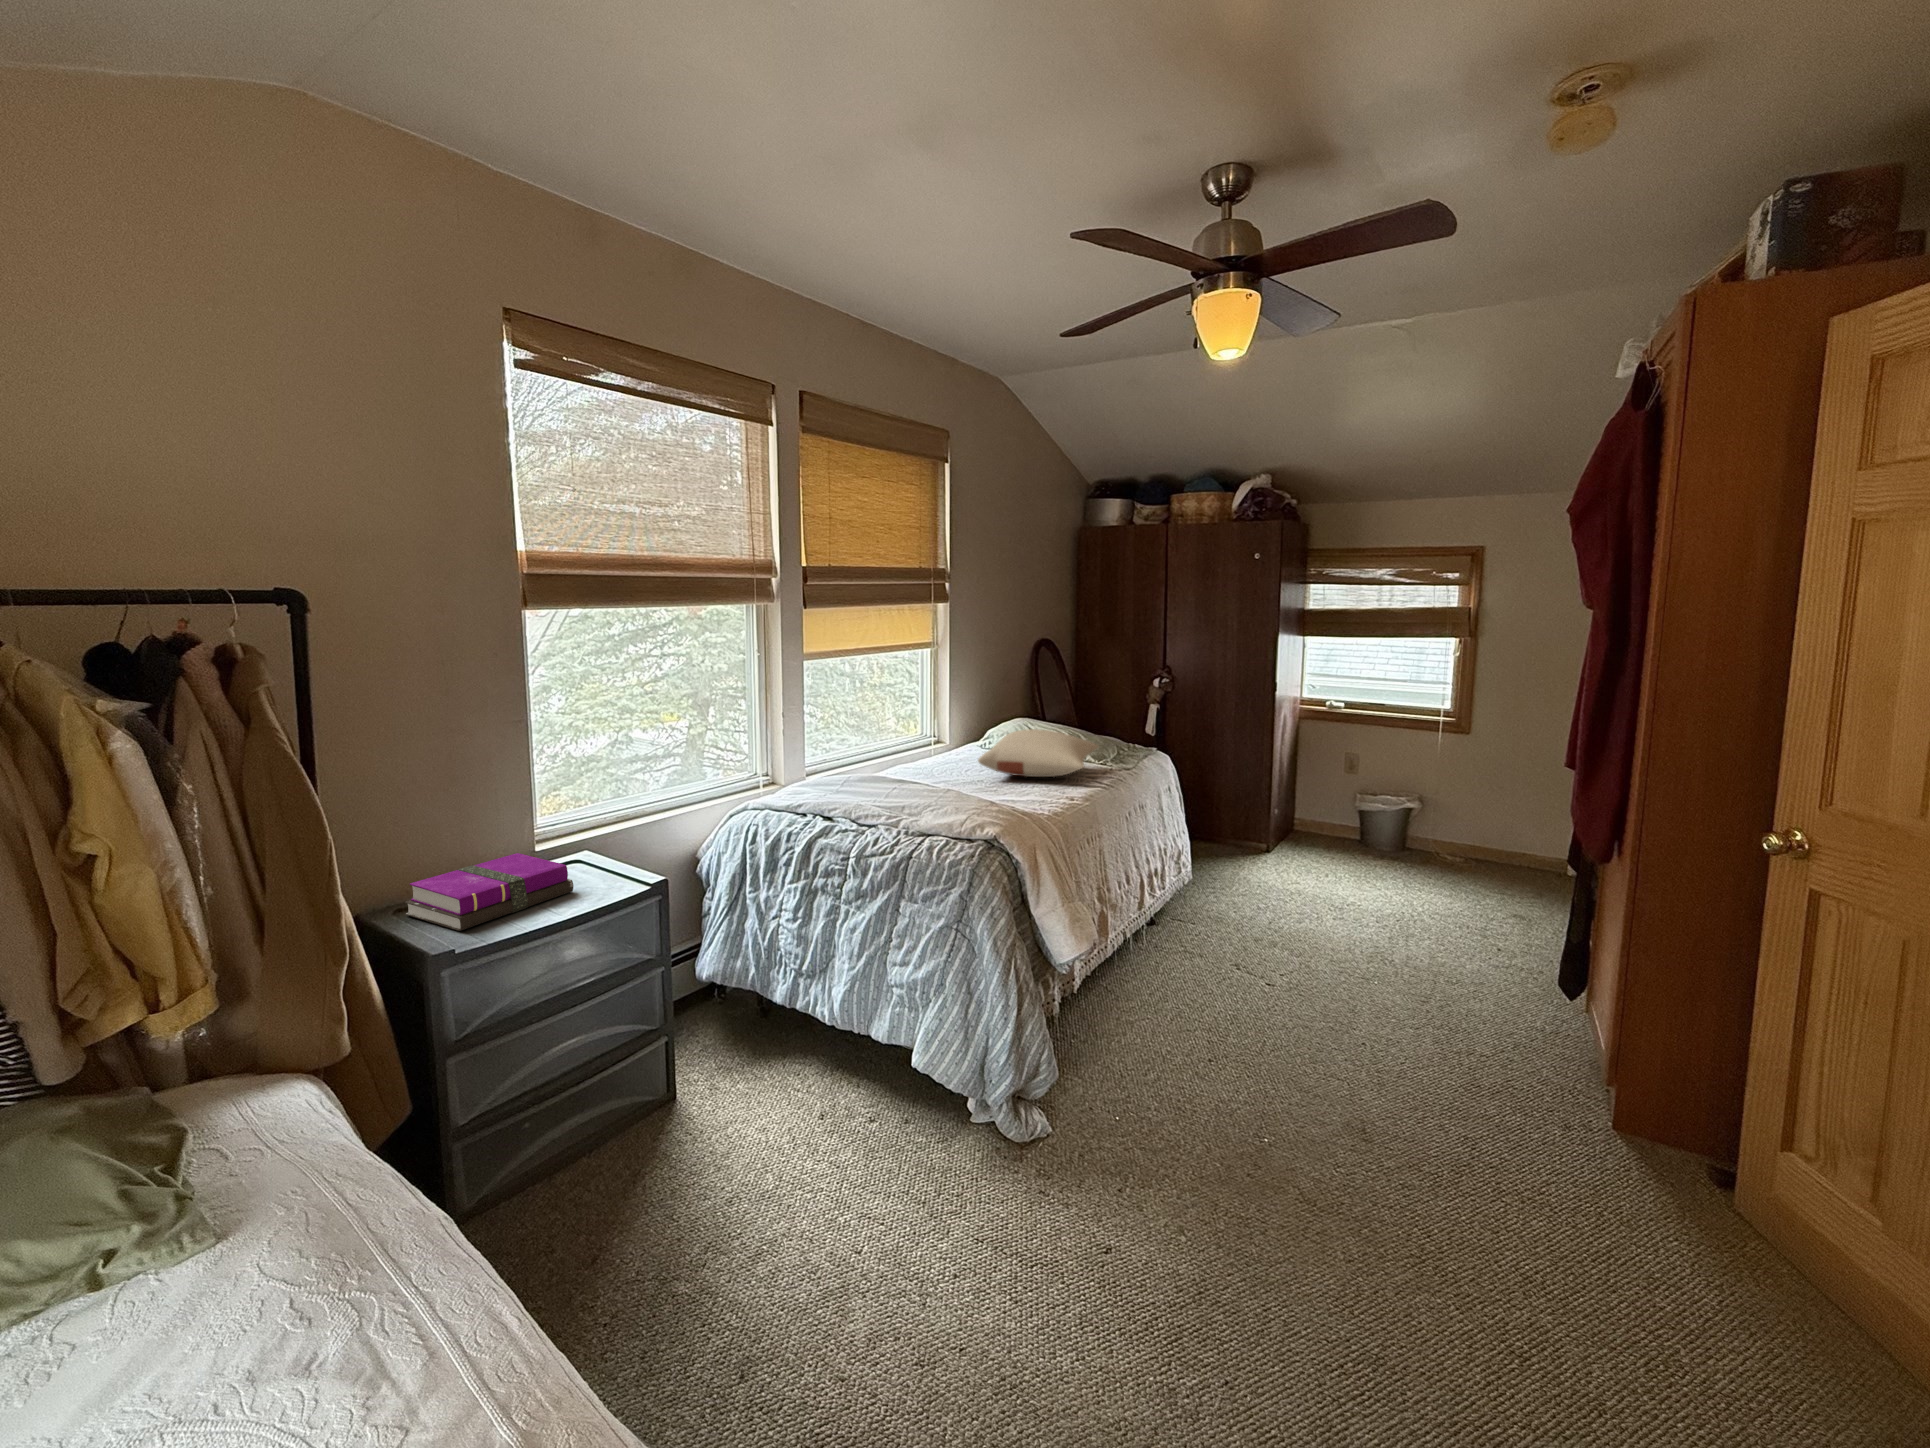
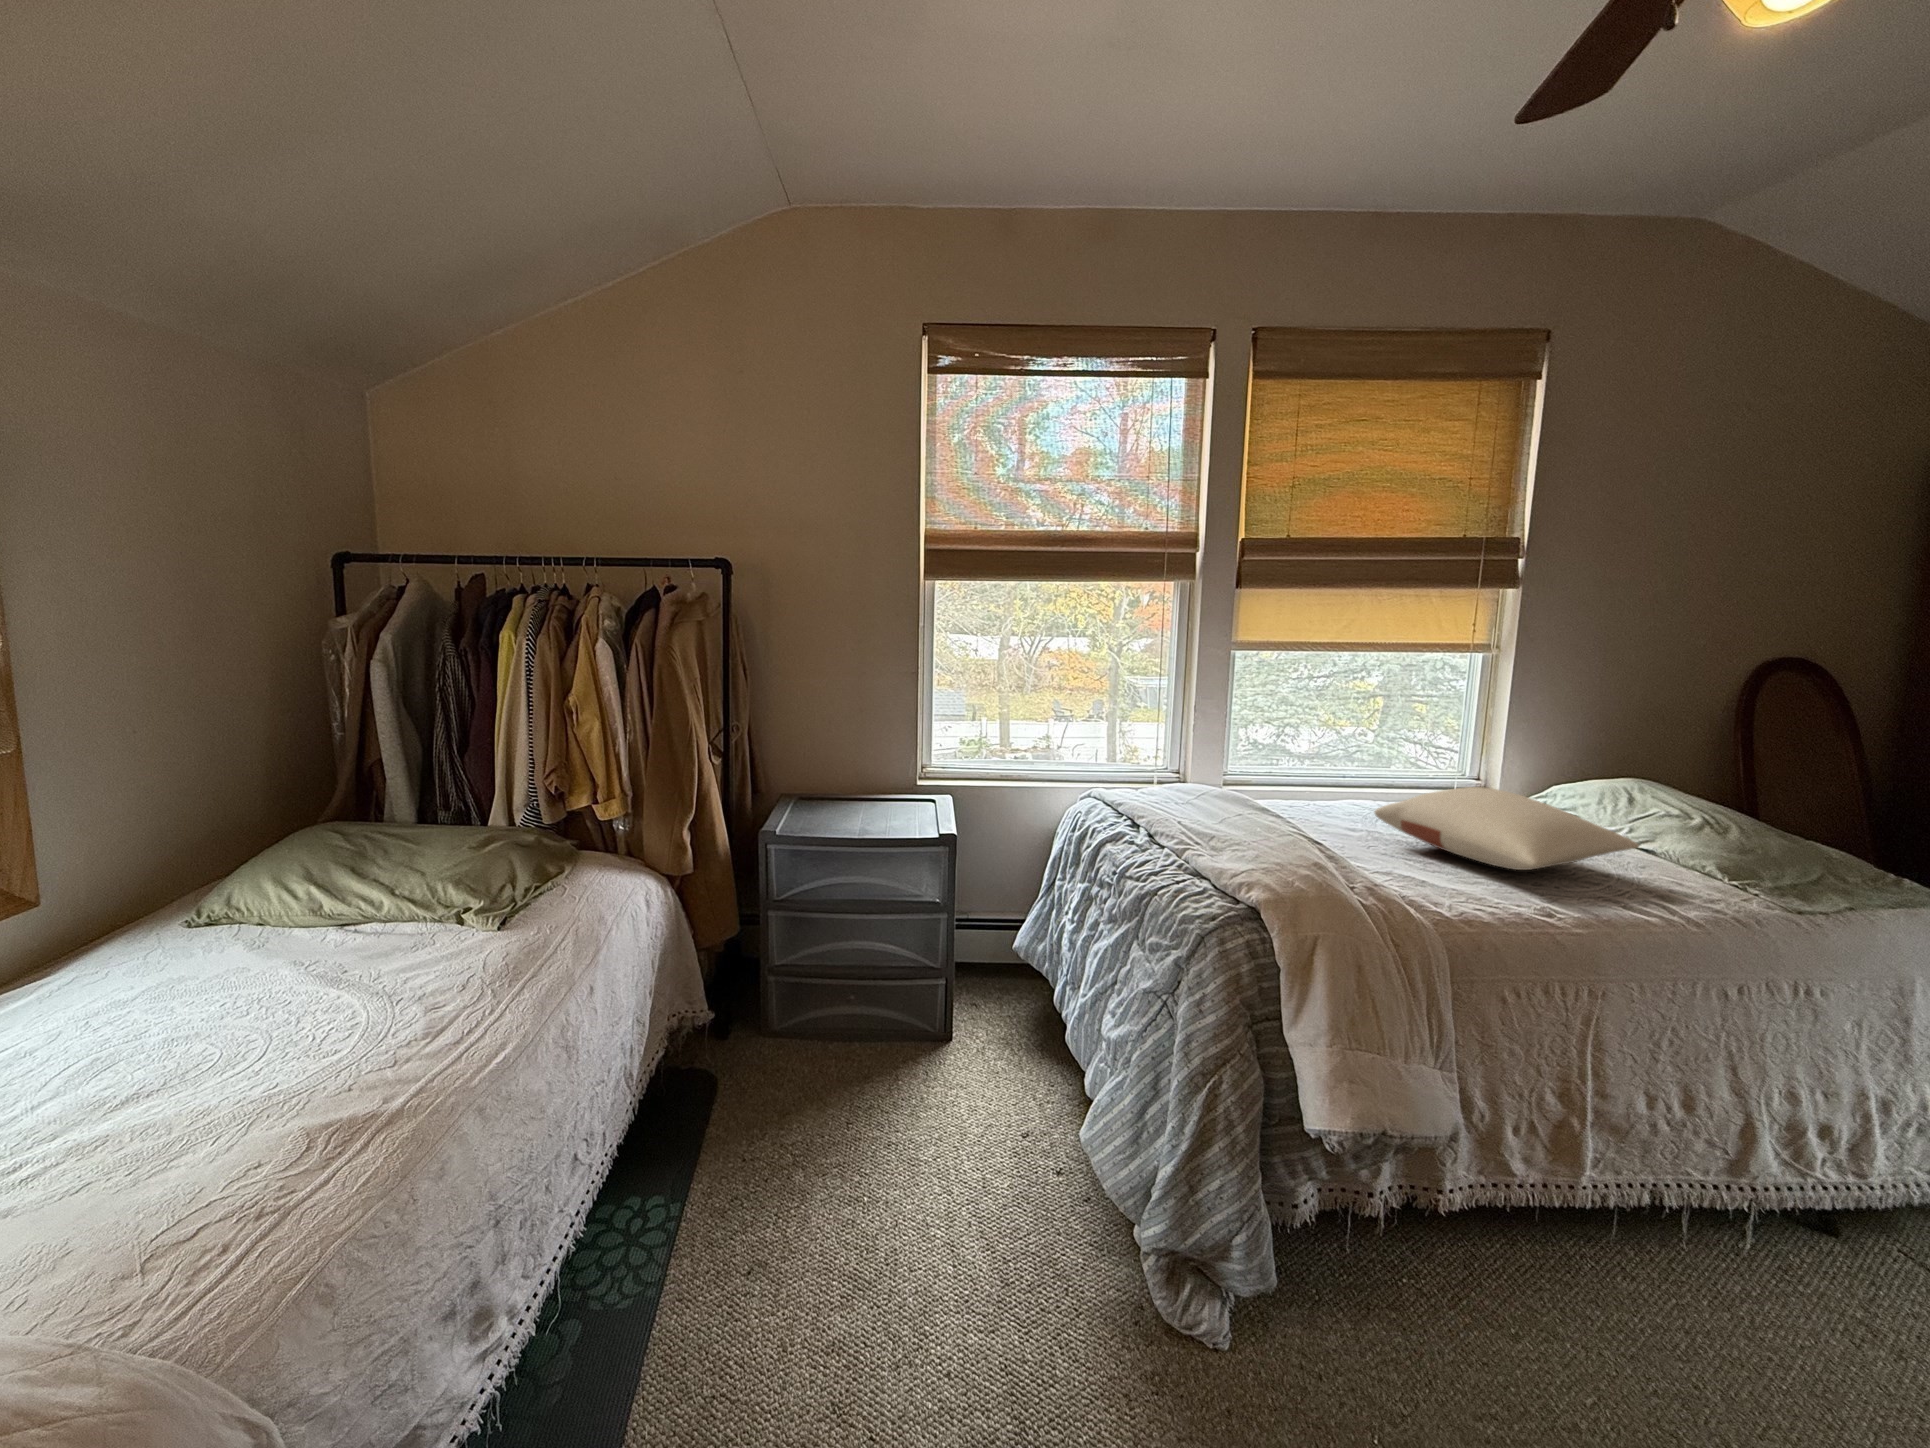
notebook: present [405,853,574,931] -> none [786,778,878,821]

